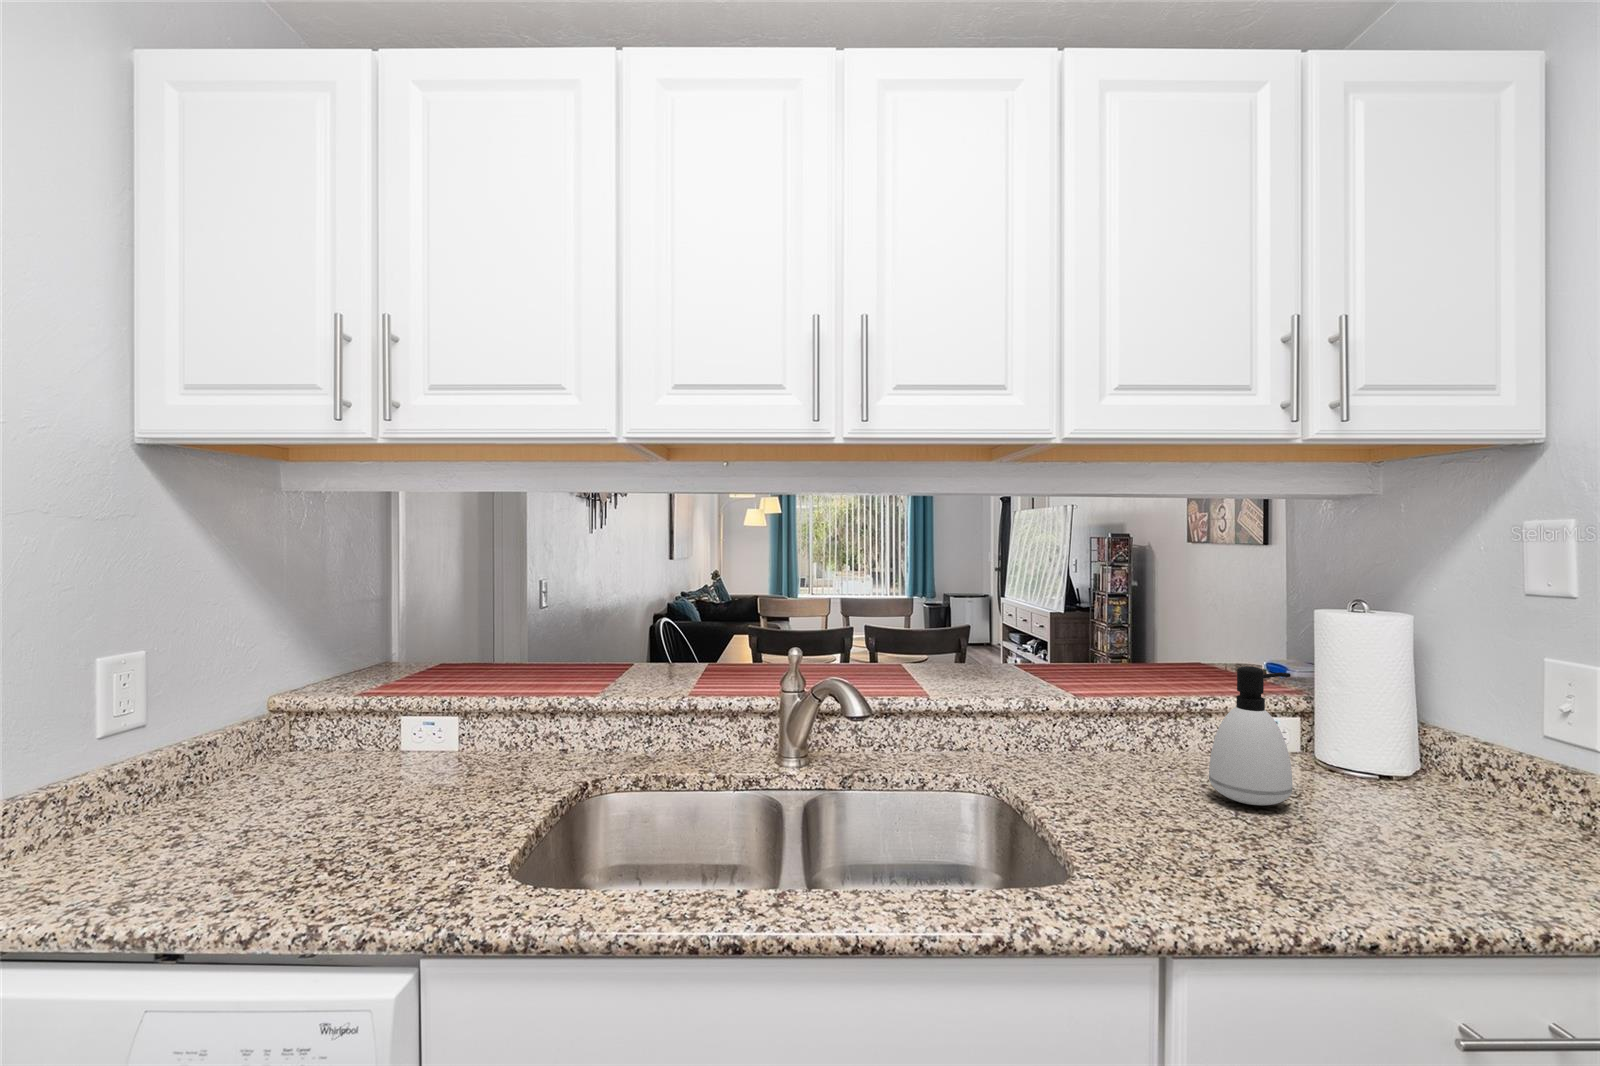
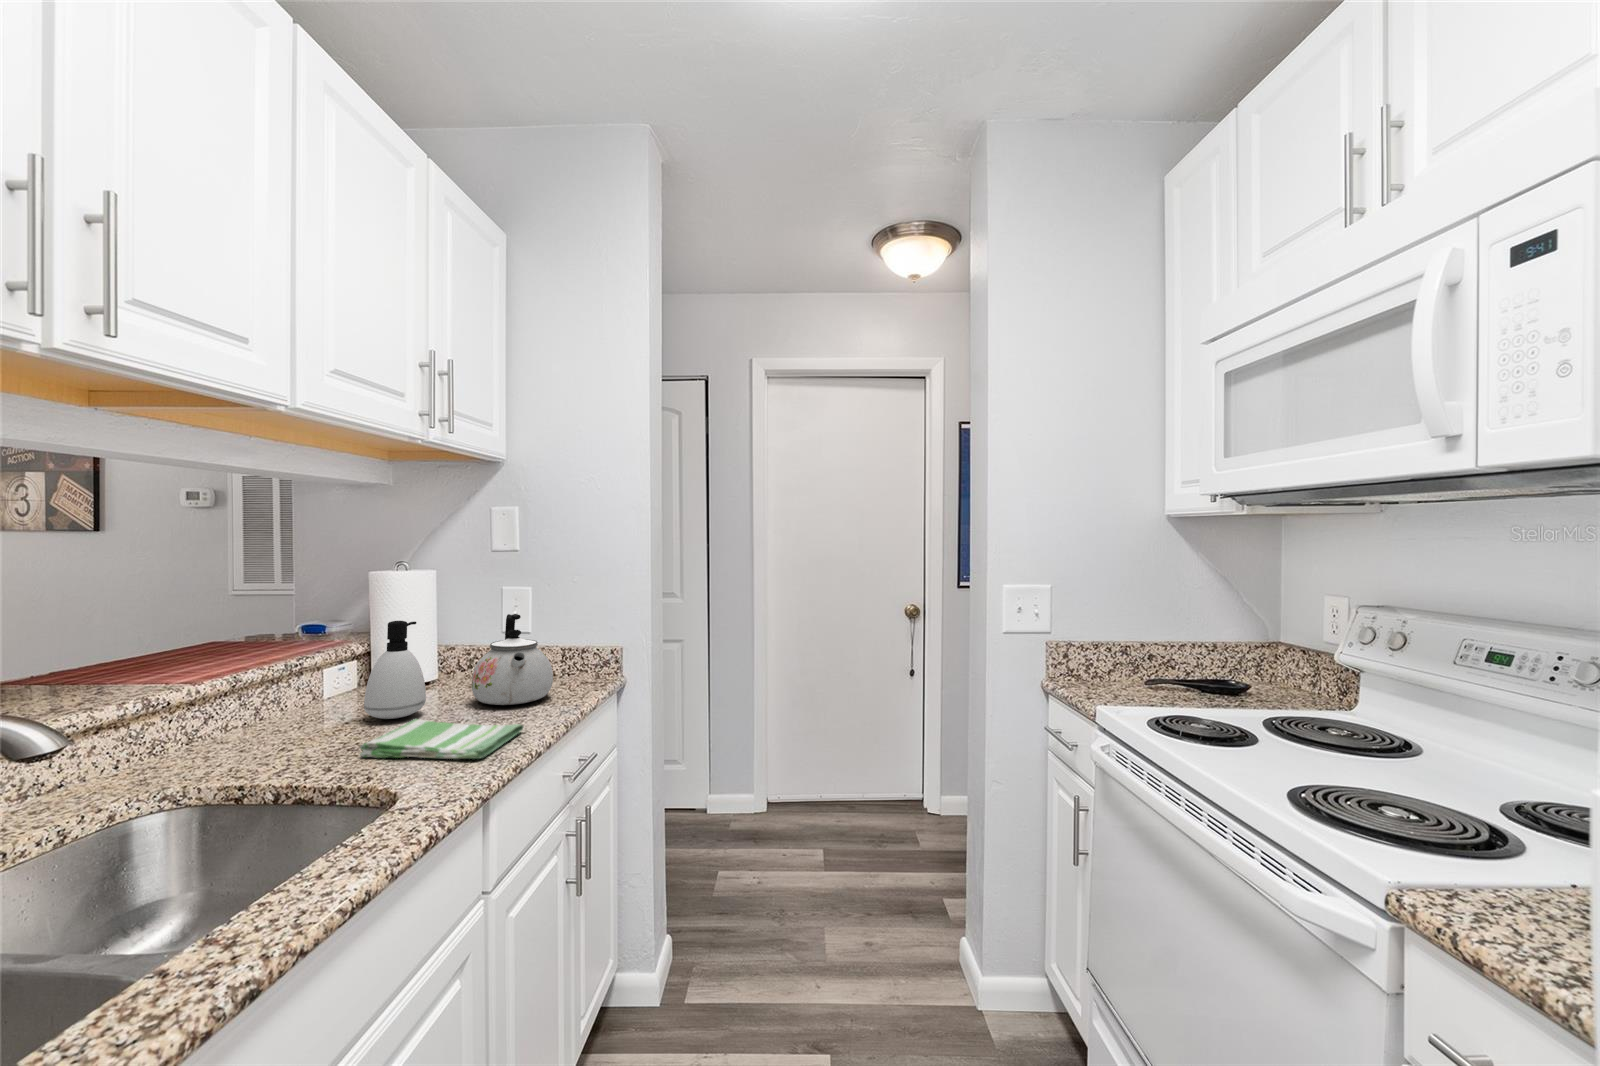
kettle: none [1366,692,1544,870] -> present [472,614,553,705]
dish towel: none [1120,809,1342,897] -> present [360,719,524,759]

